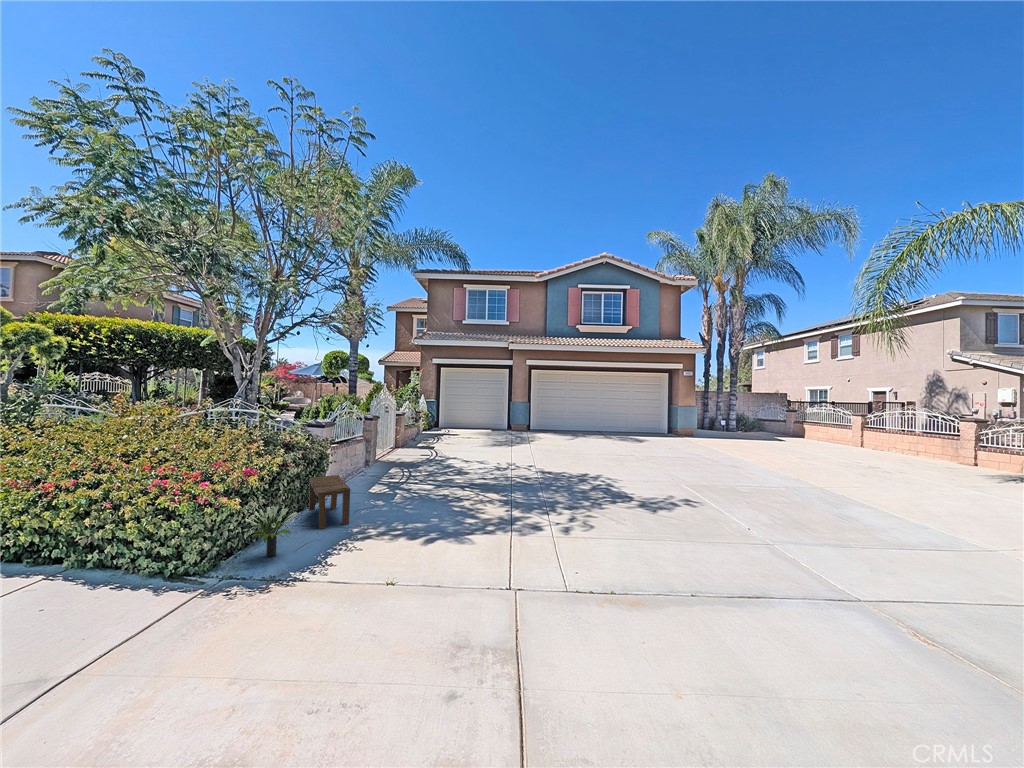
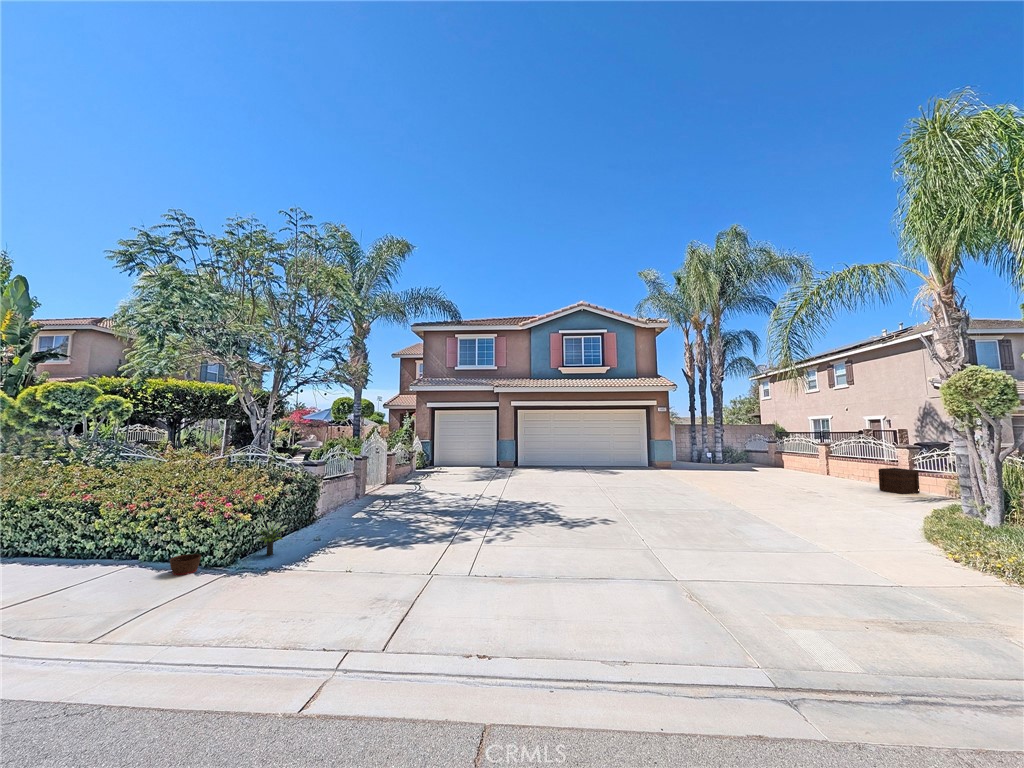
wooden crate: none [940,442,987,471] -> present [879,468,920,494]
bench: present [309,475,350,529] -> none [301,503,328,540]
basket: none [105,562,161,601] -> present [170,554,201,575]

